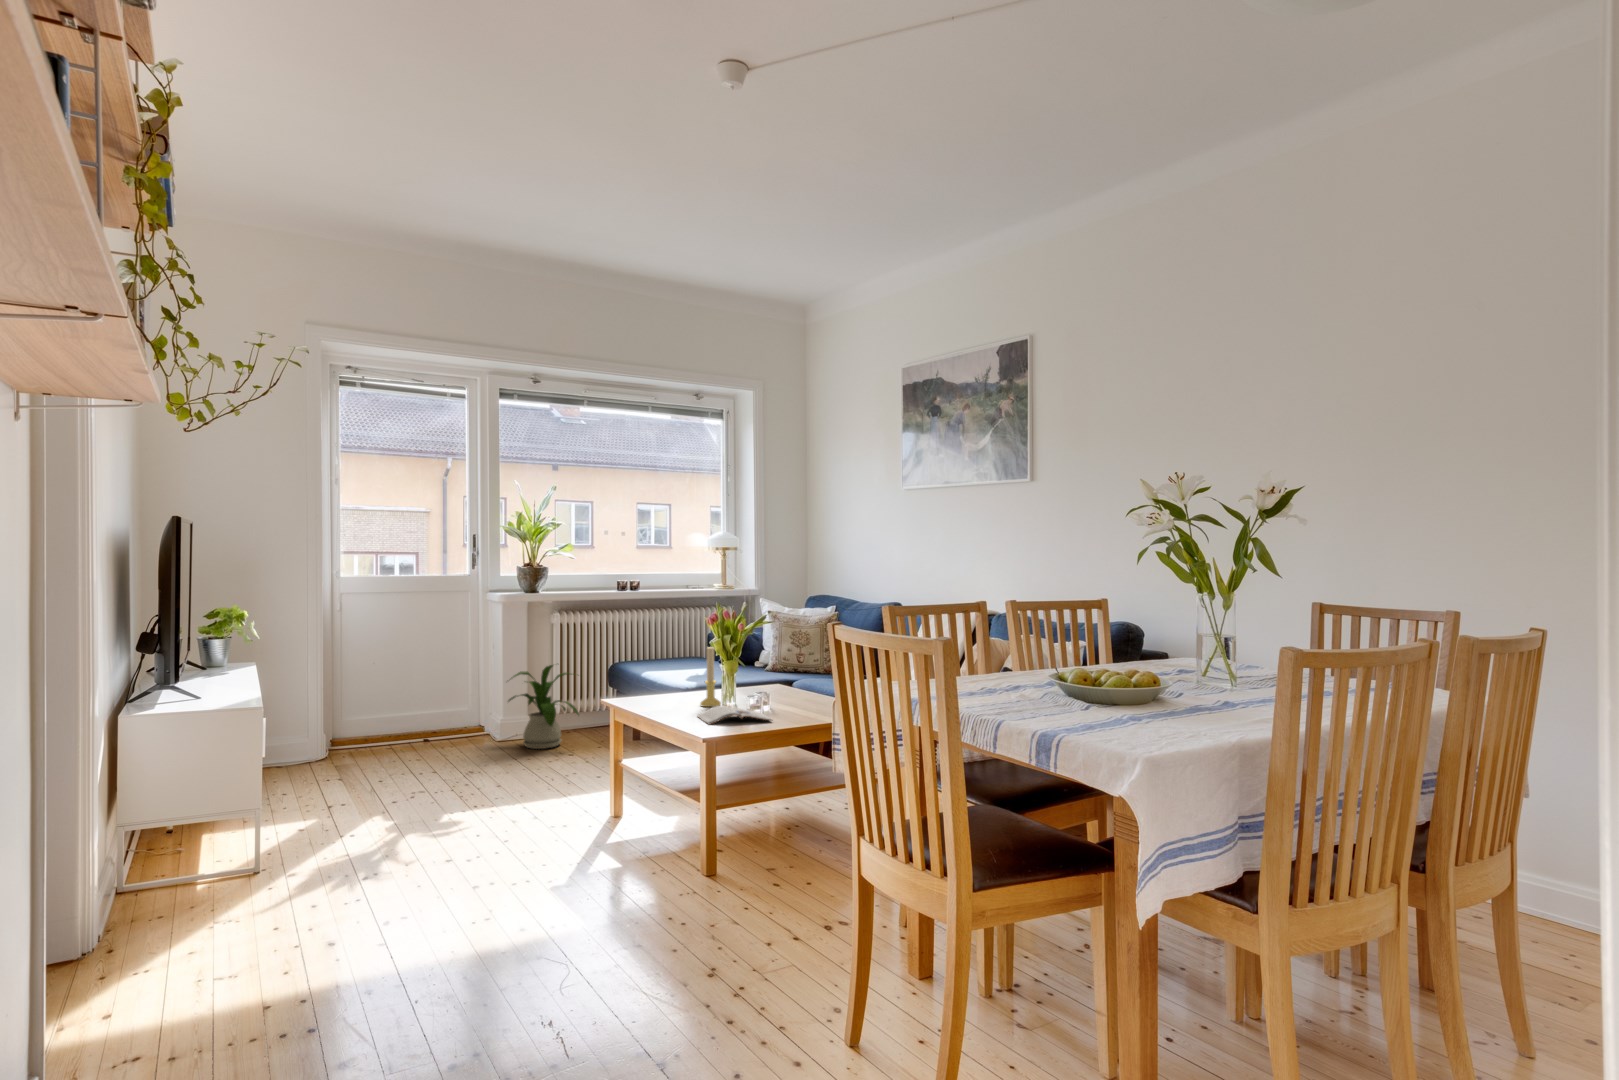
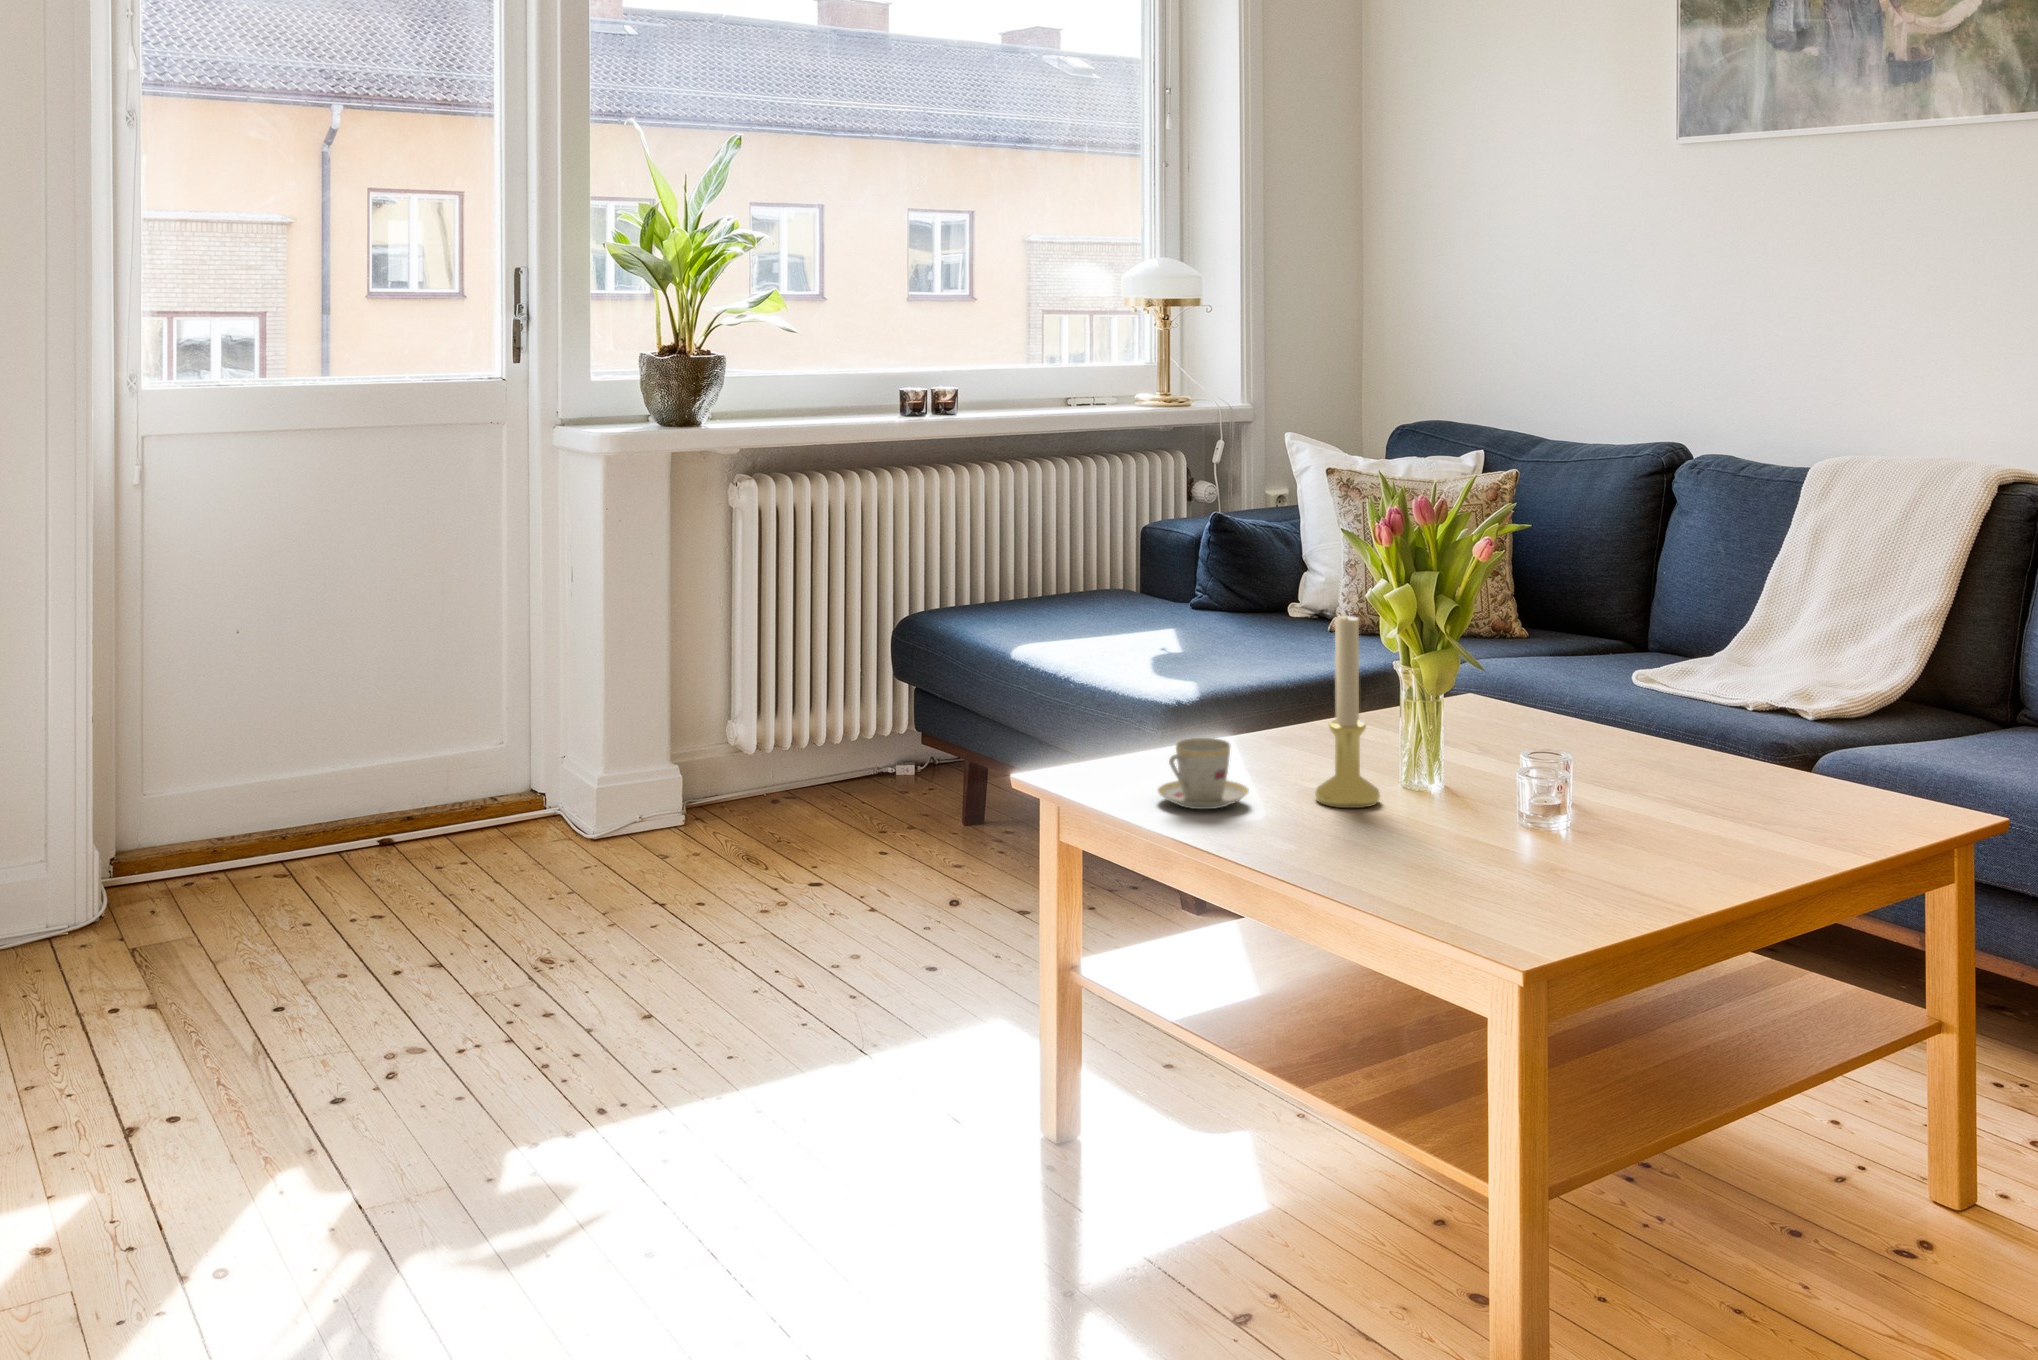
house plant: present [508,665,579,749] -> none [616,629,832,869]
teacup: none [649,685,678,706] -> present [1158,738,1249,809]
magazine: present [698,706,772,725] -> none [1360,819,1631,907]

